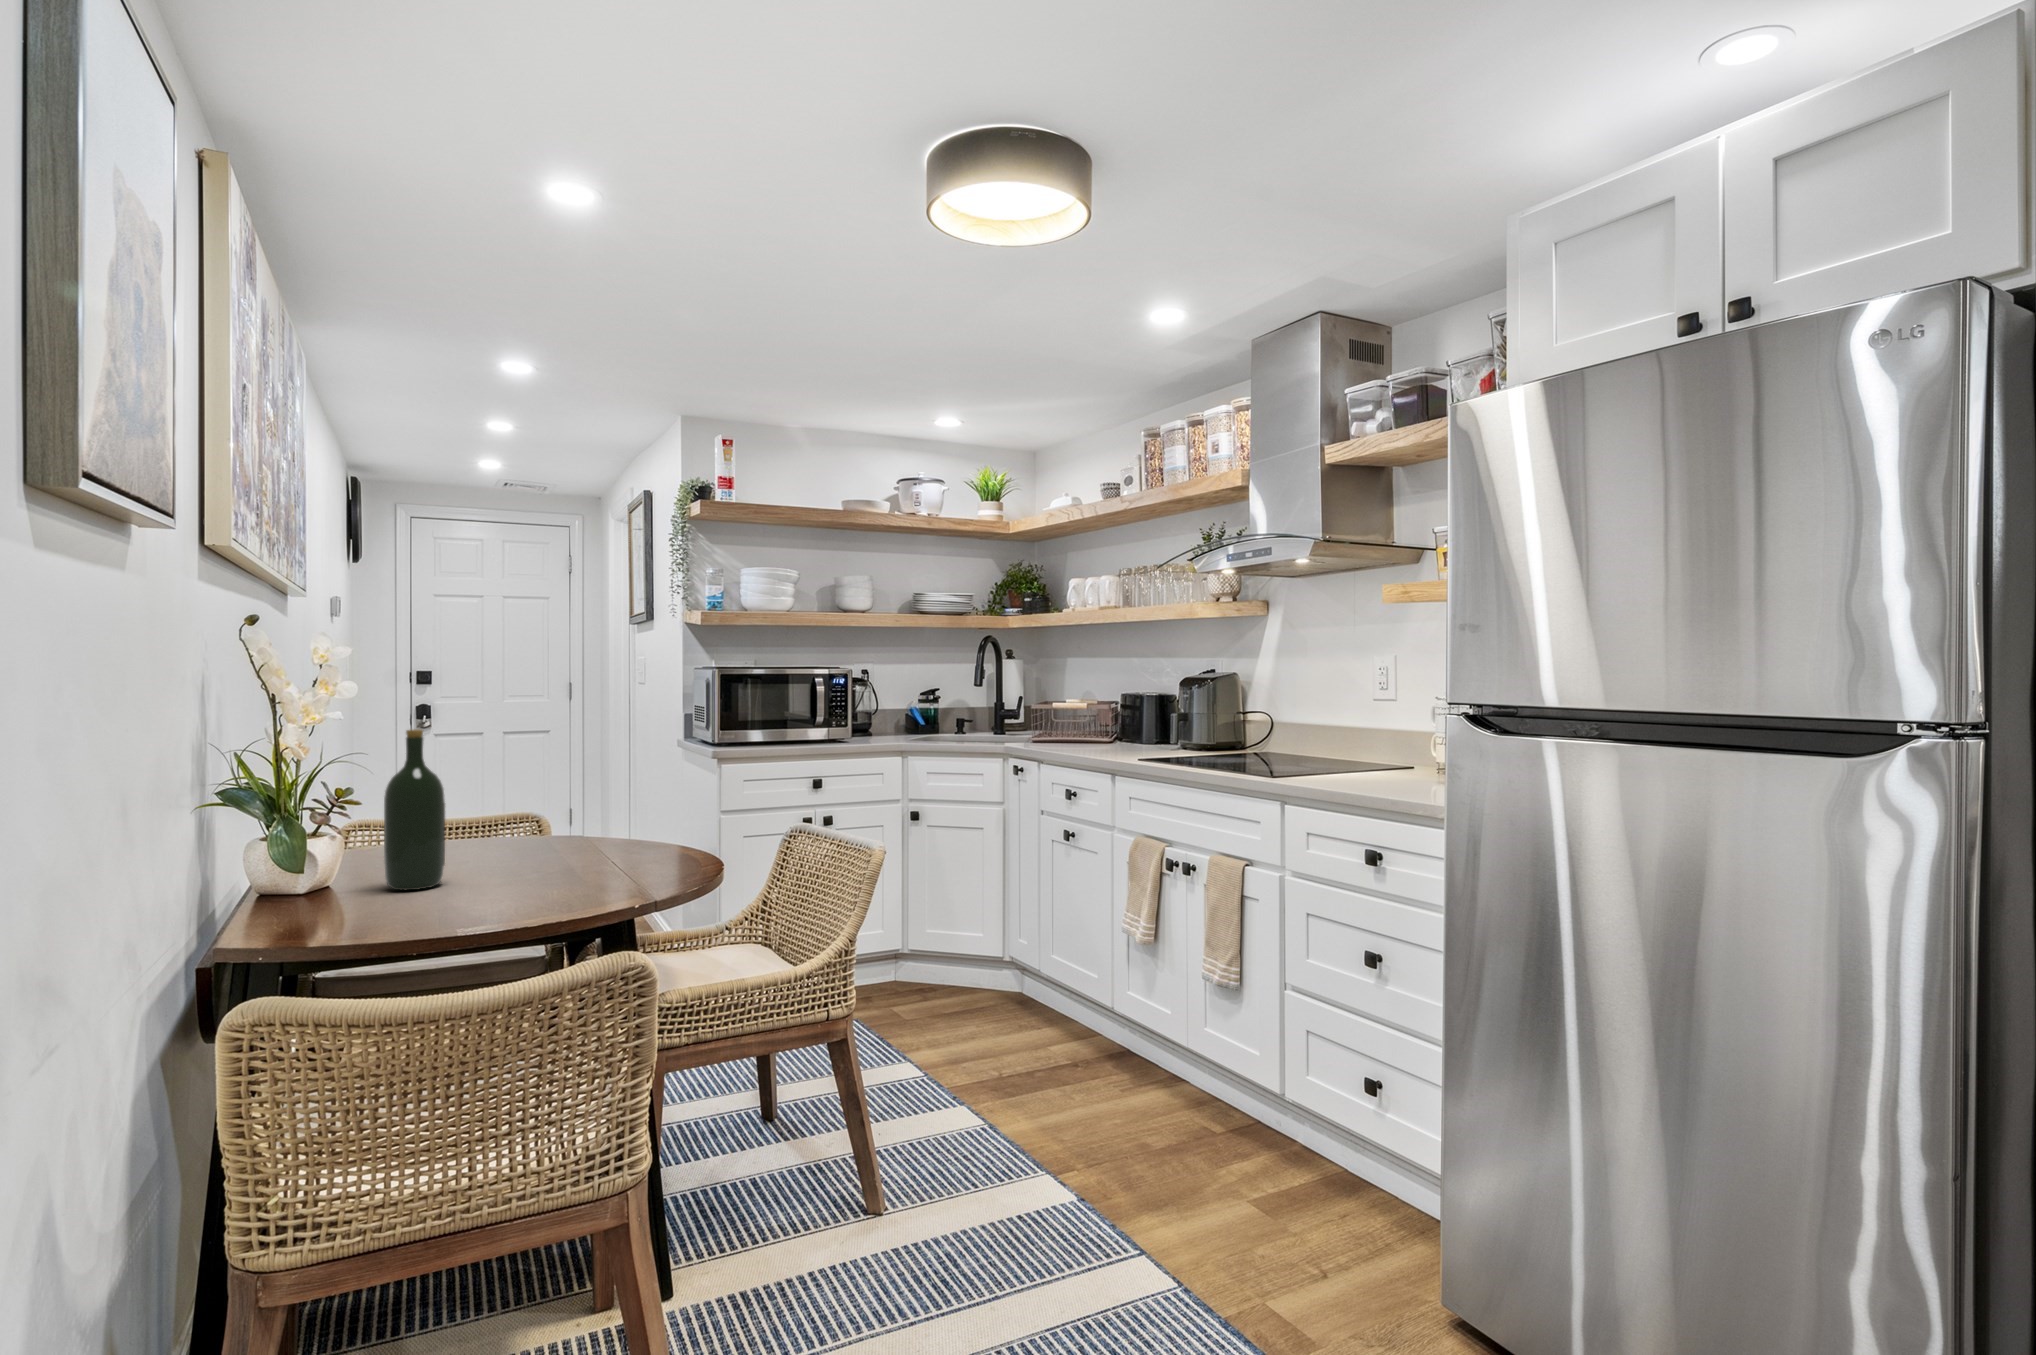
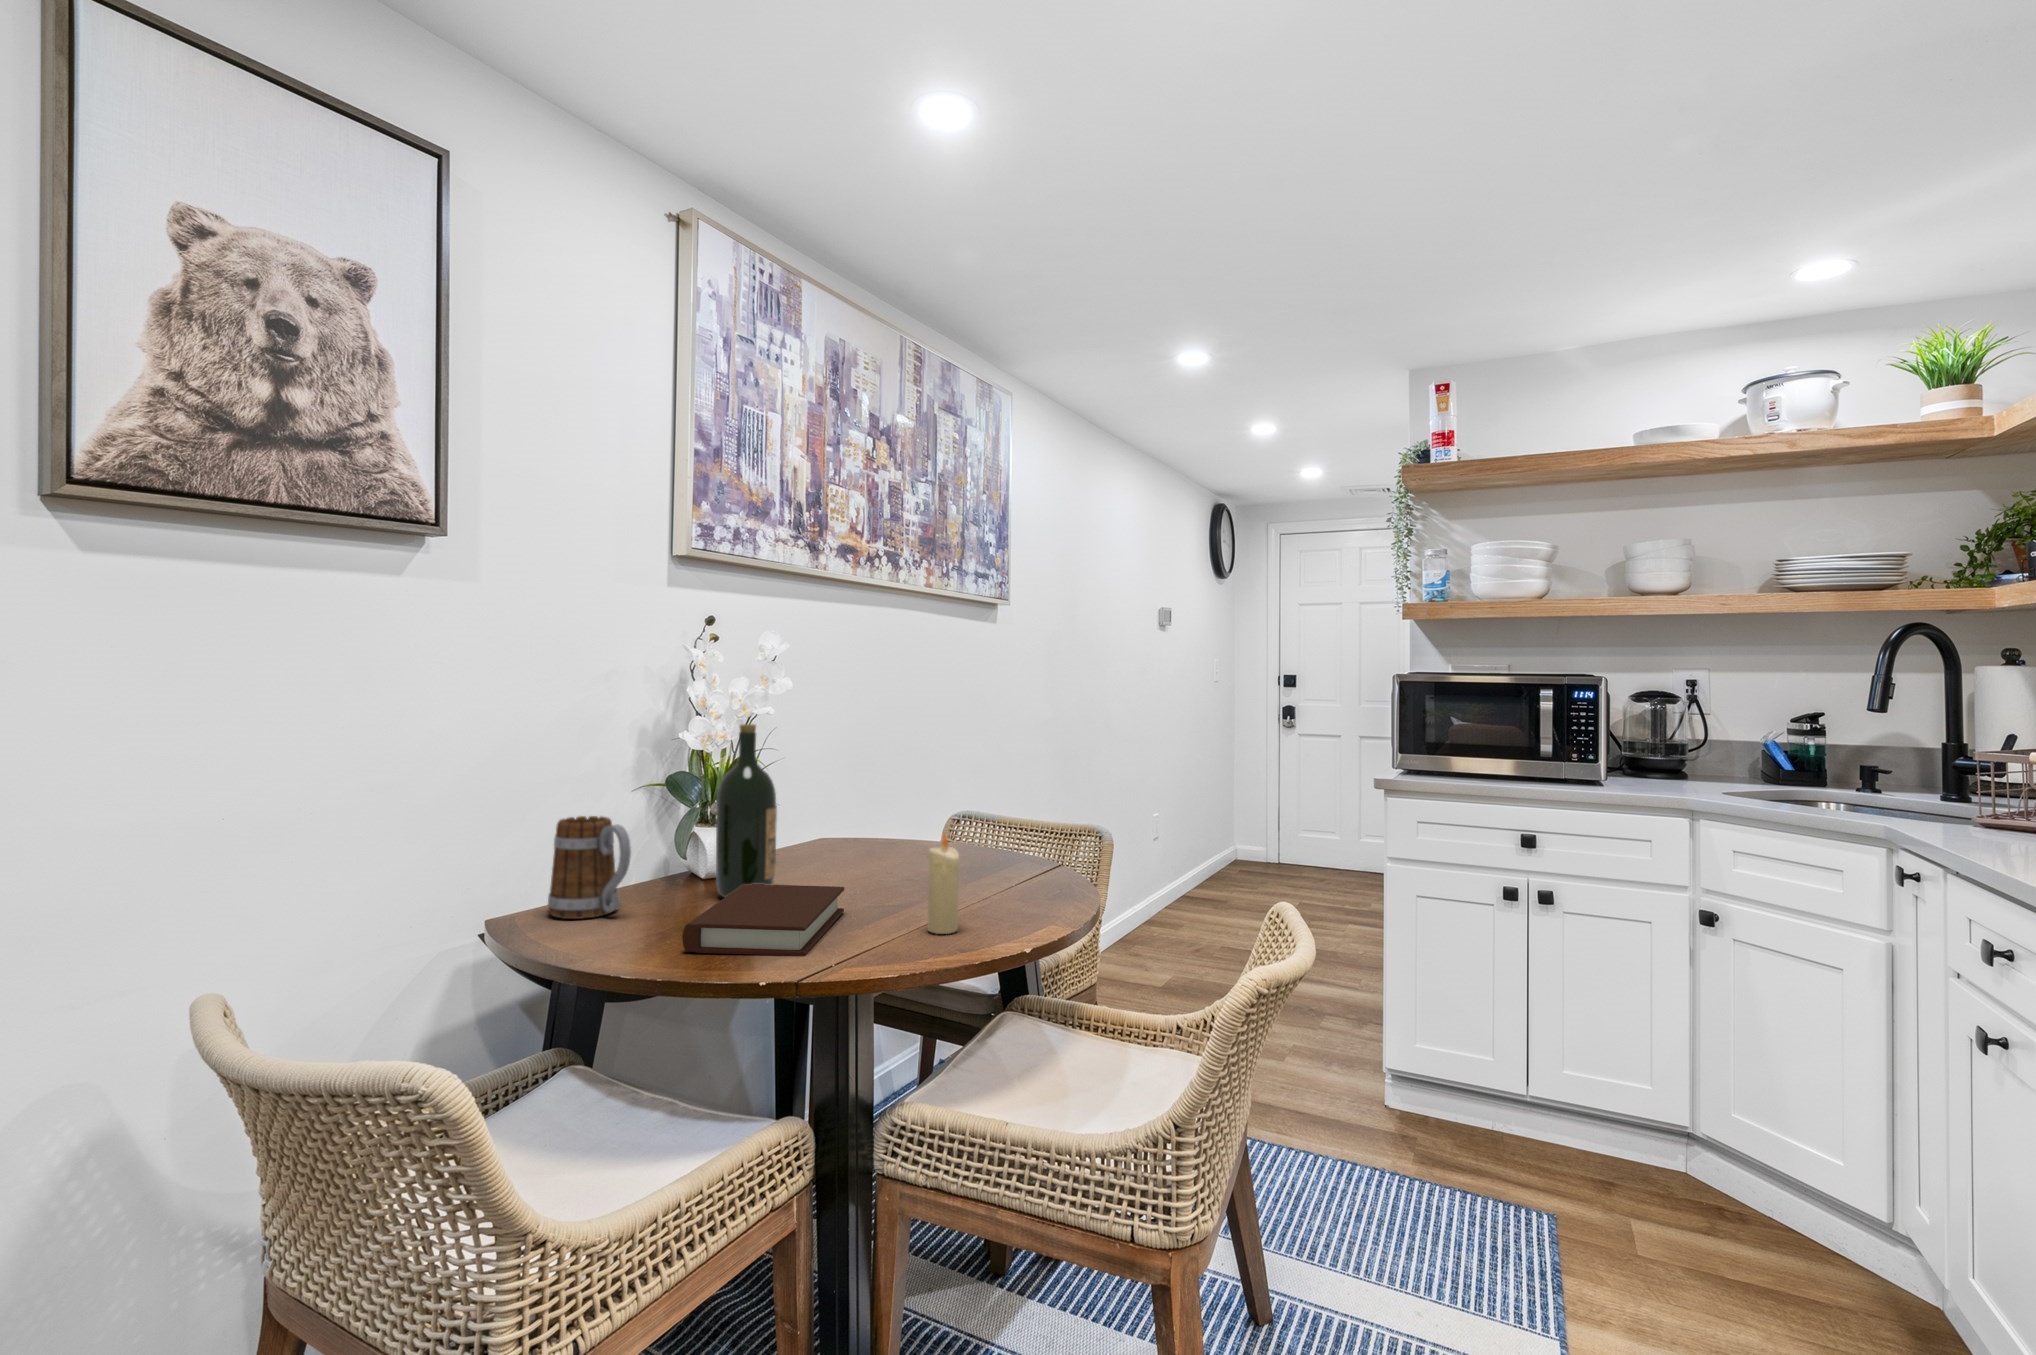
candle: none [642,795,668,870] -> present [928,834,960,934]
mug: none [270,826,378,925] -> present [548,816,631,919]
book: none [457,855,614,907] -> present [682,884,844,956]

